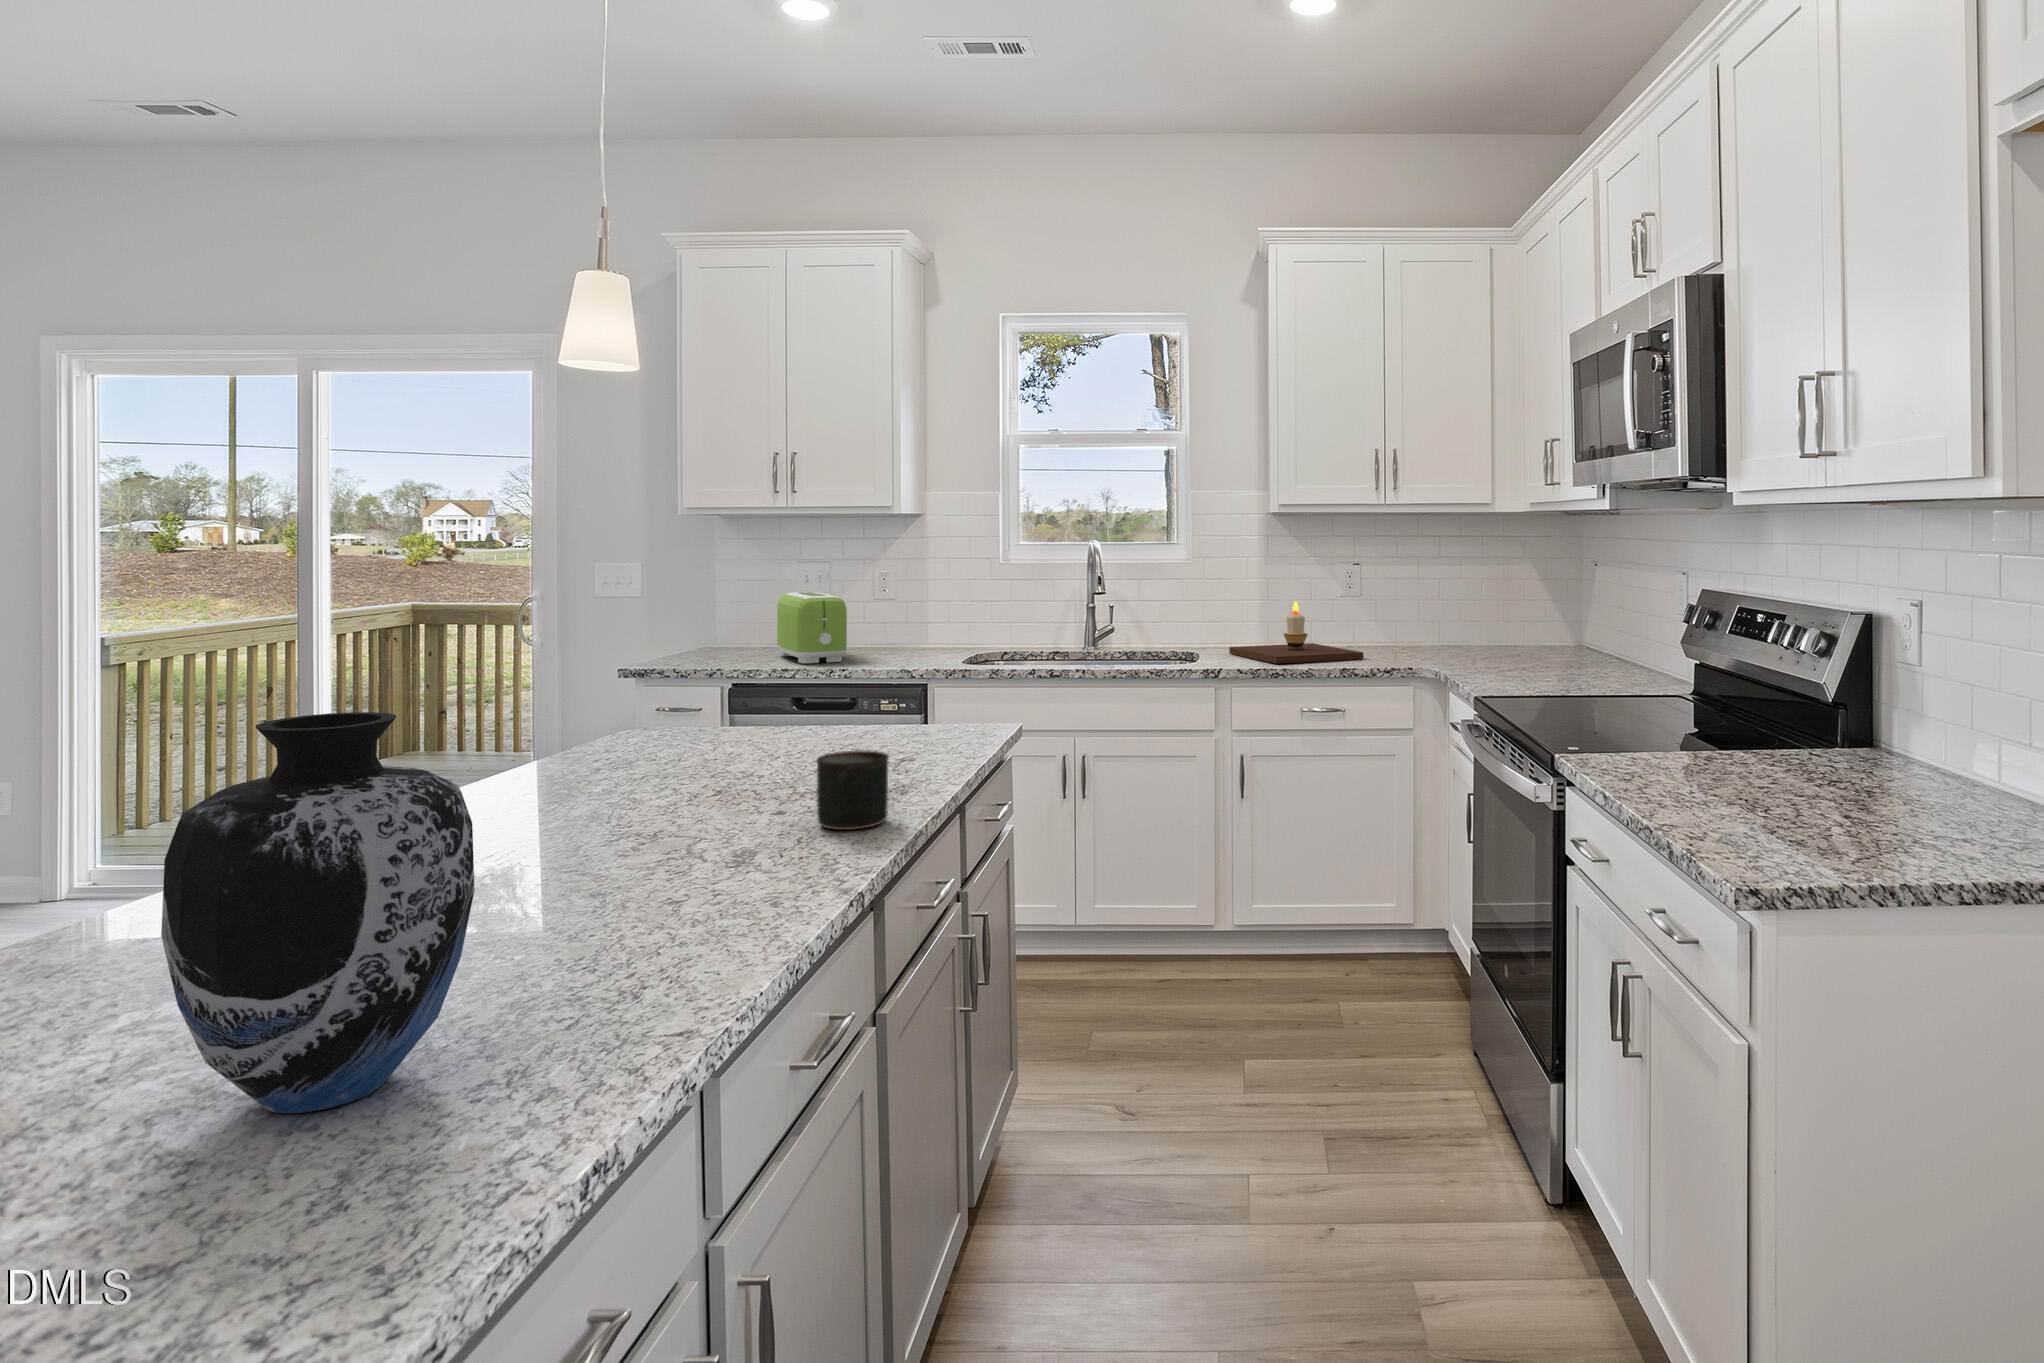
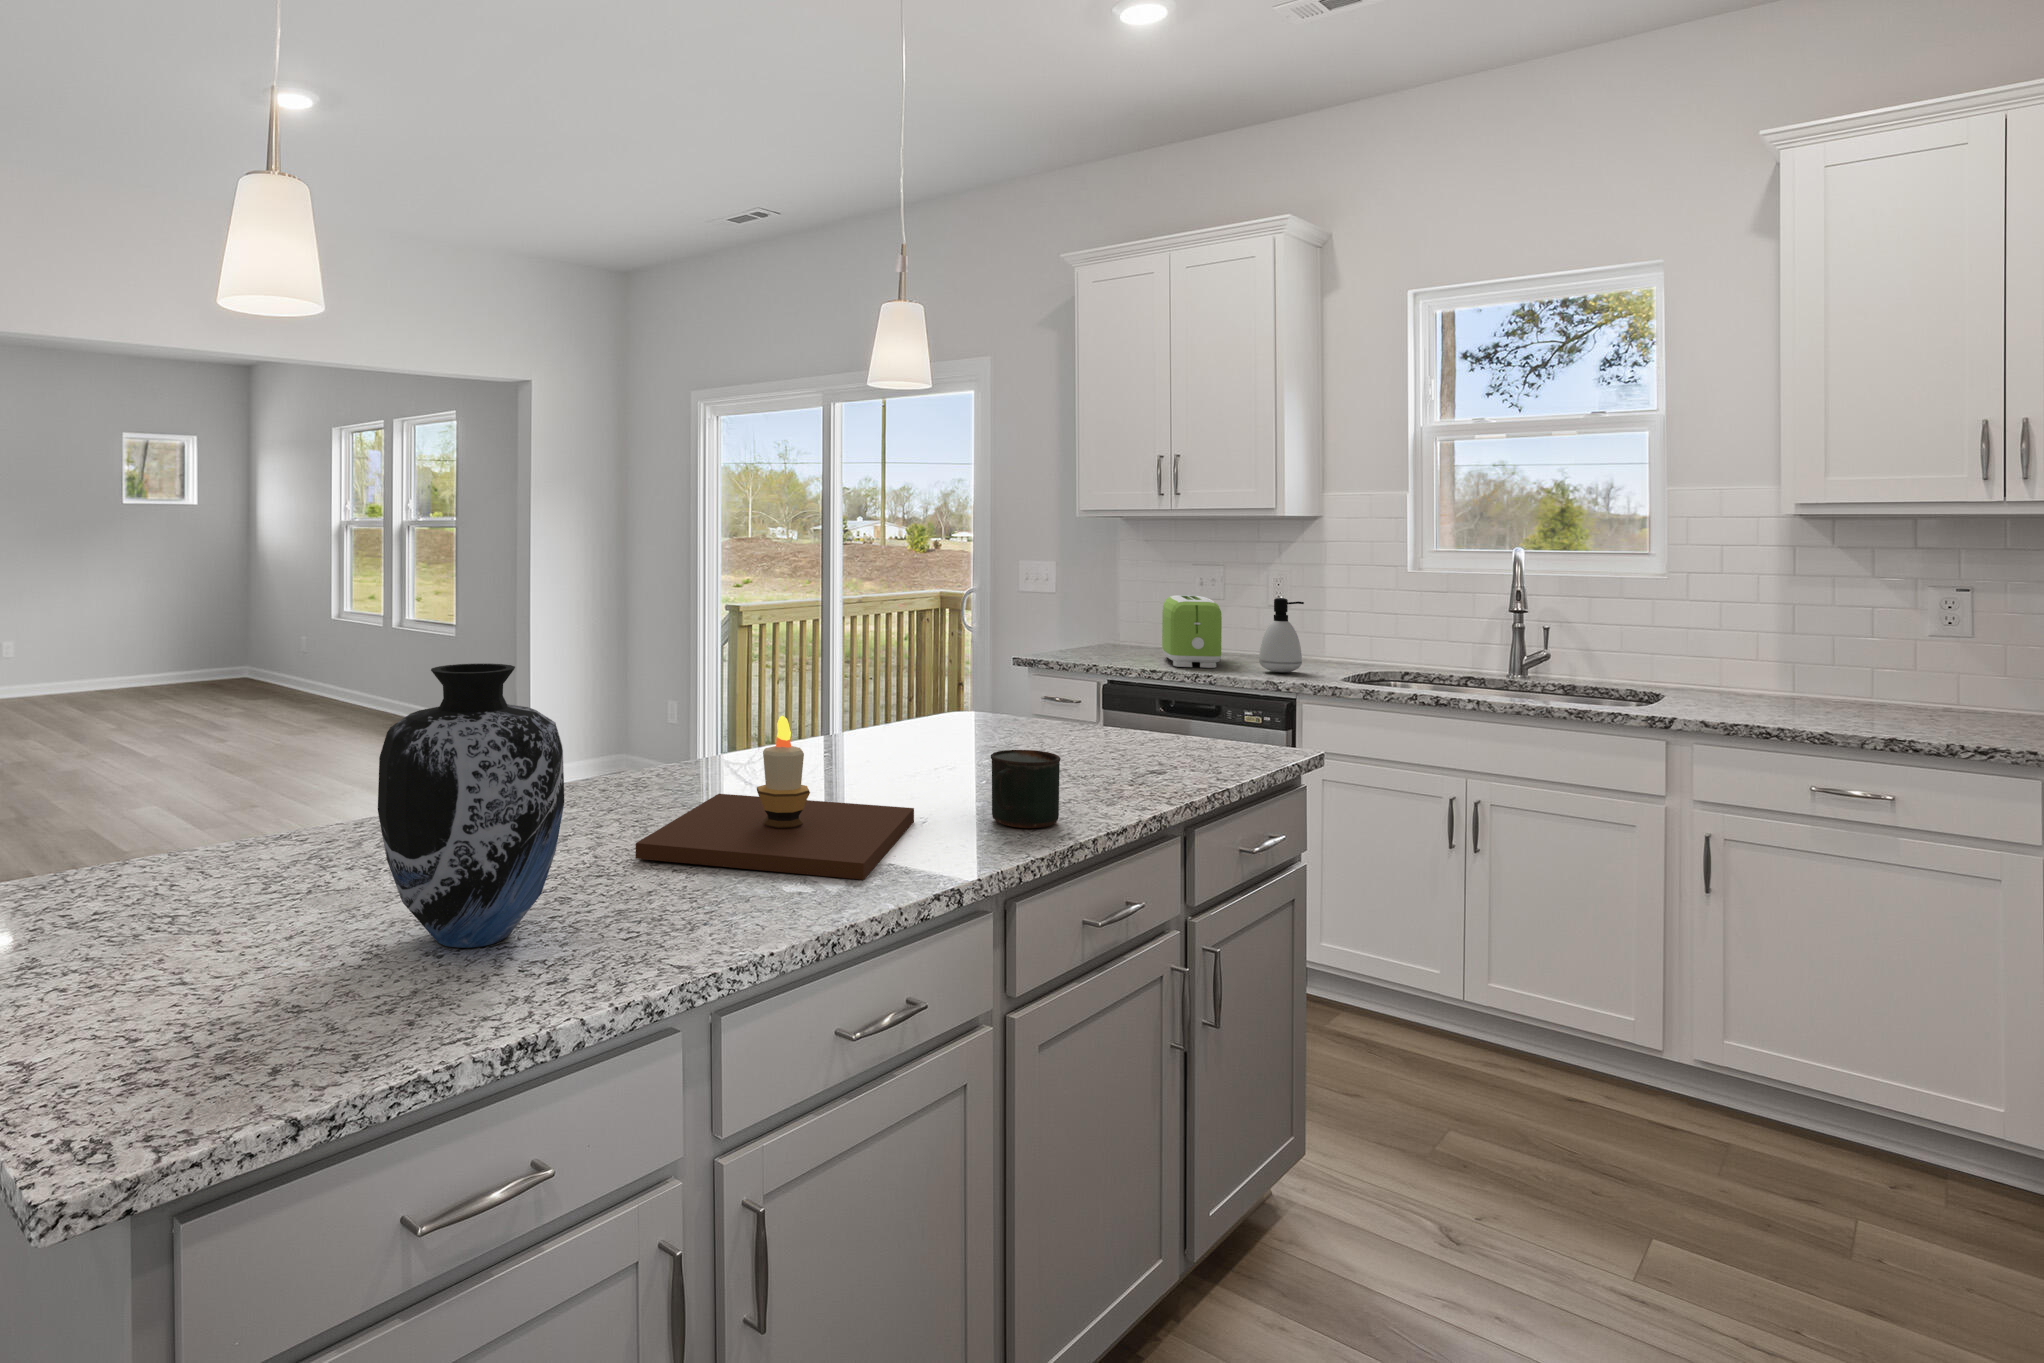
soap dispenser: none [885,591,926,661] -> present [1259,598,1304,672]
candle: present [1229,601,1363,664] -> present [636,716,914,880]

